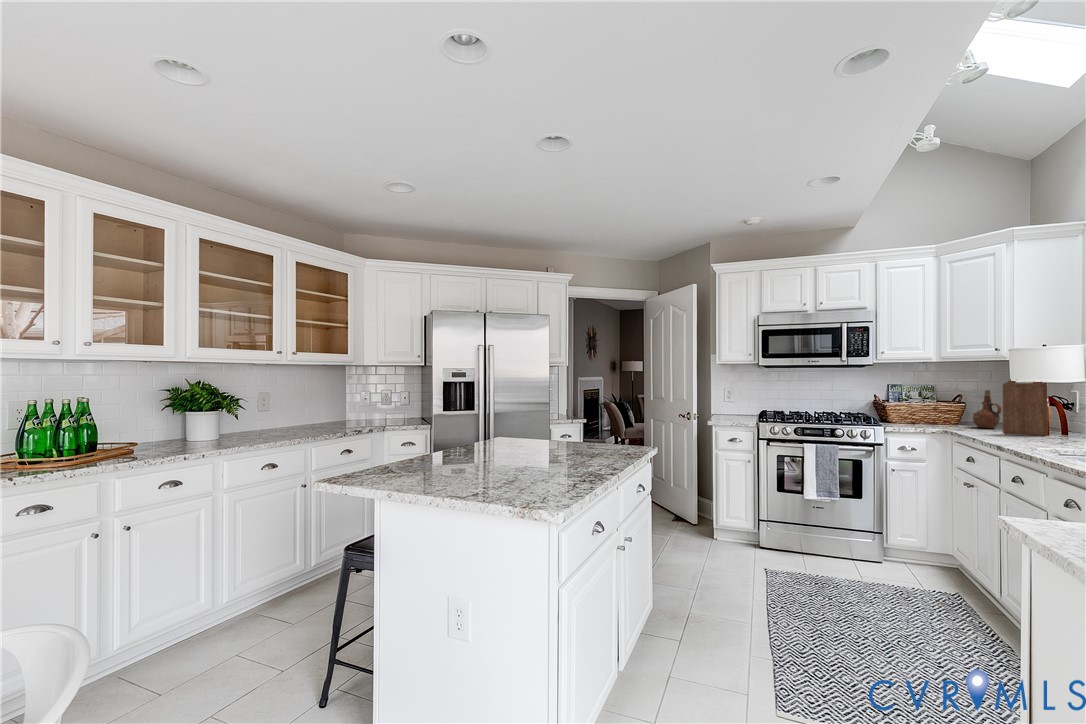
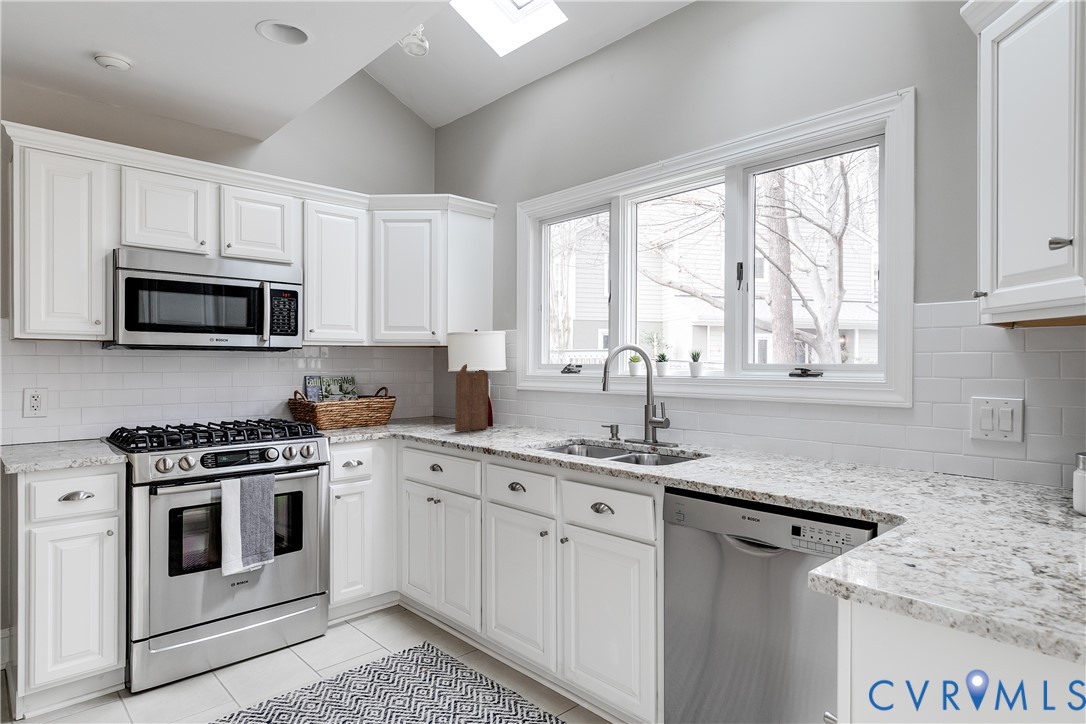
ceramic pitcher: present [973,390,1001,428] -> none [409,381,436,426]

